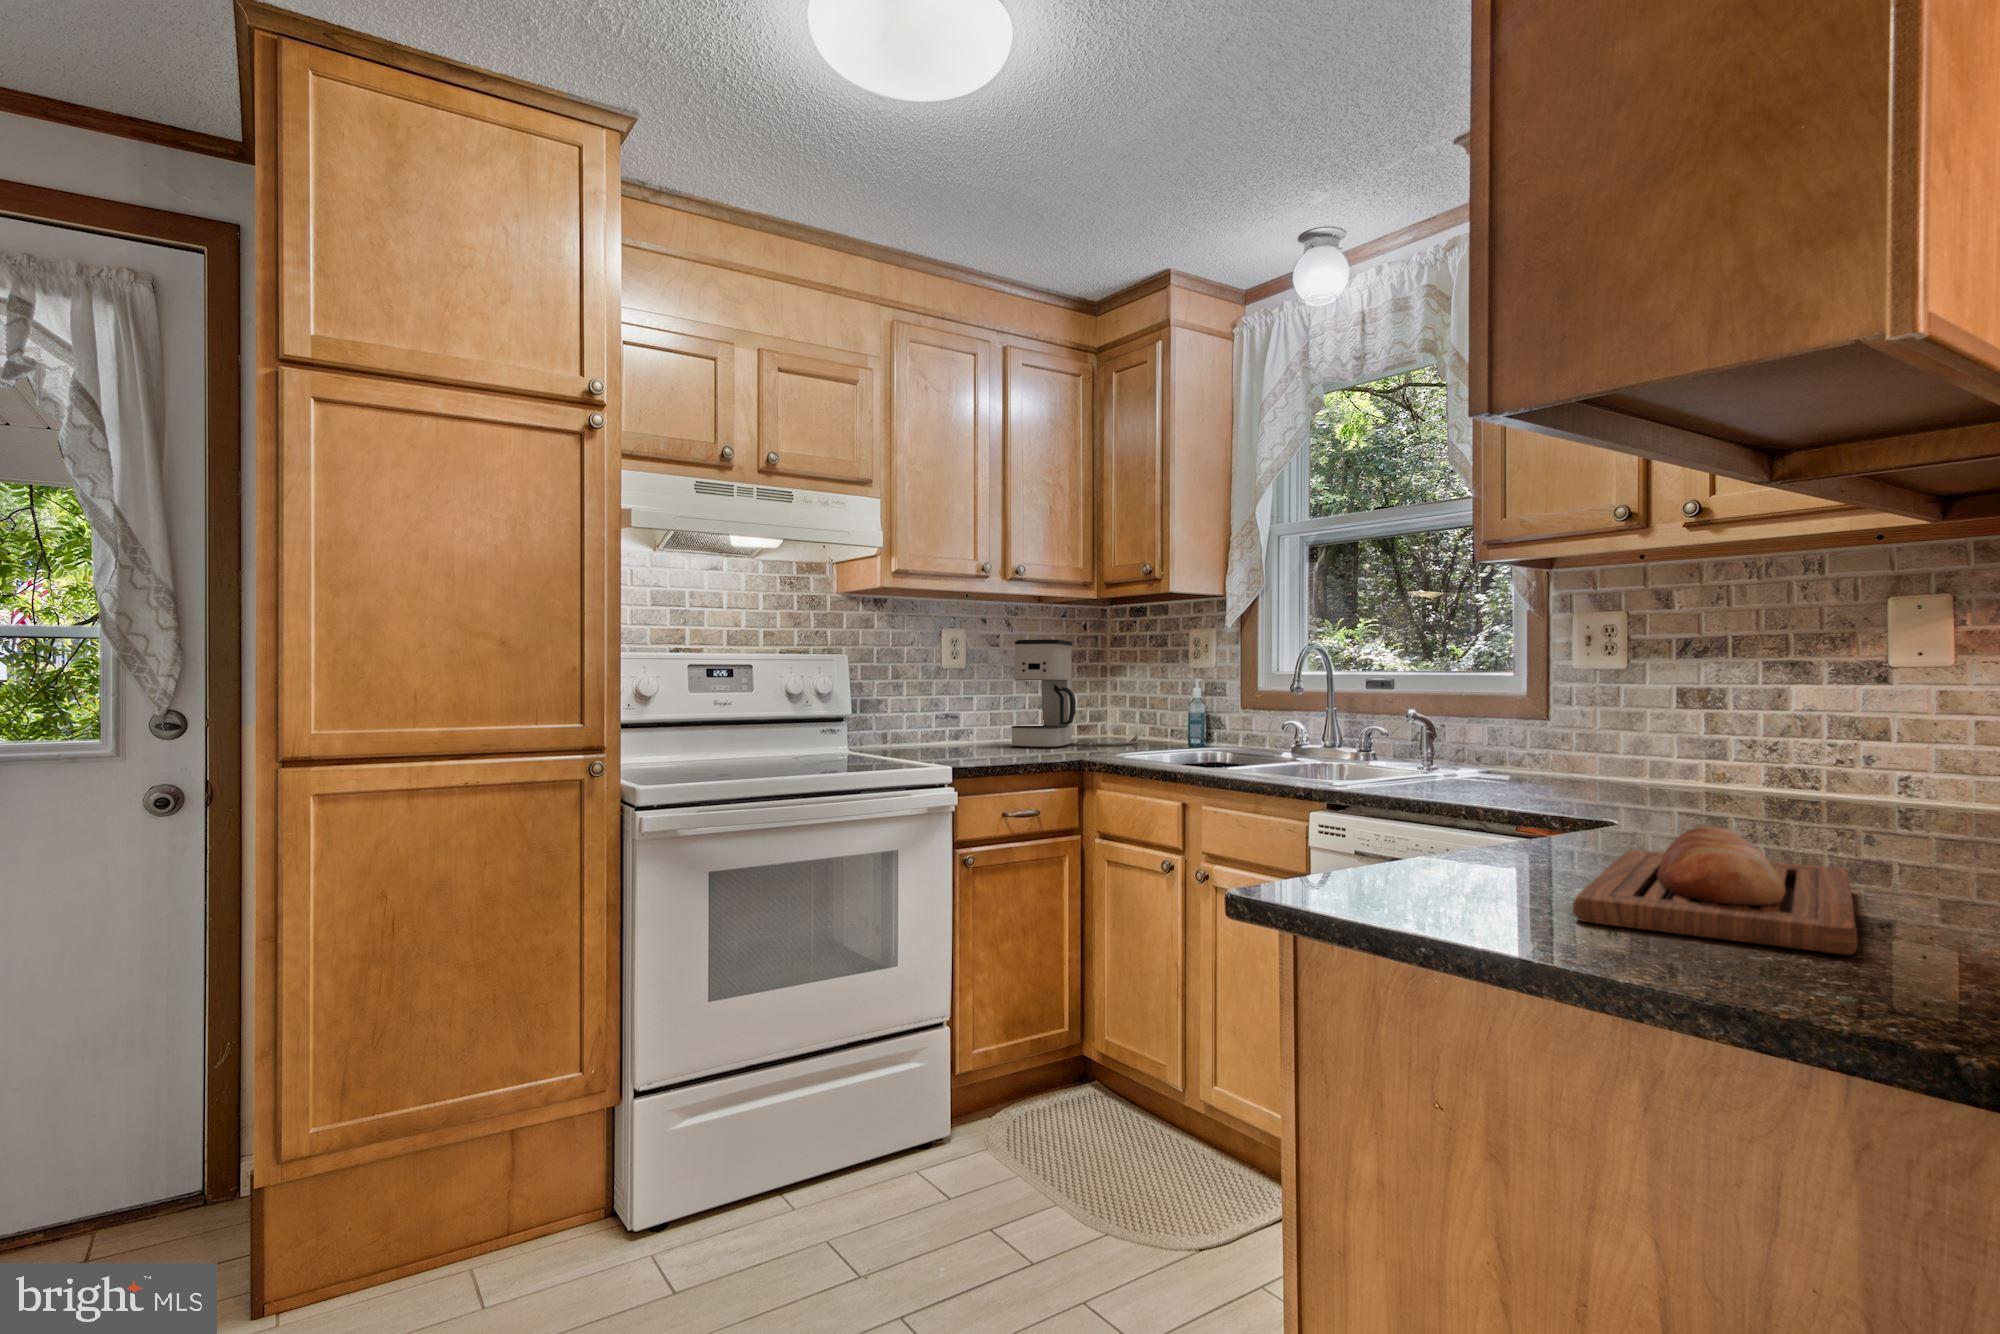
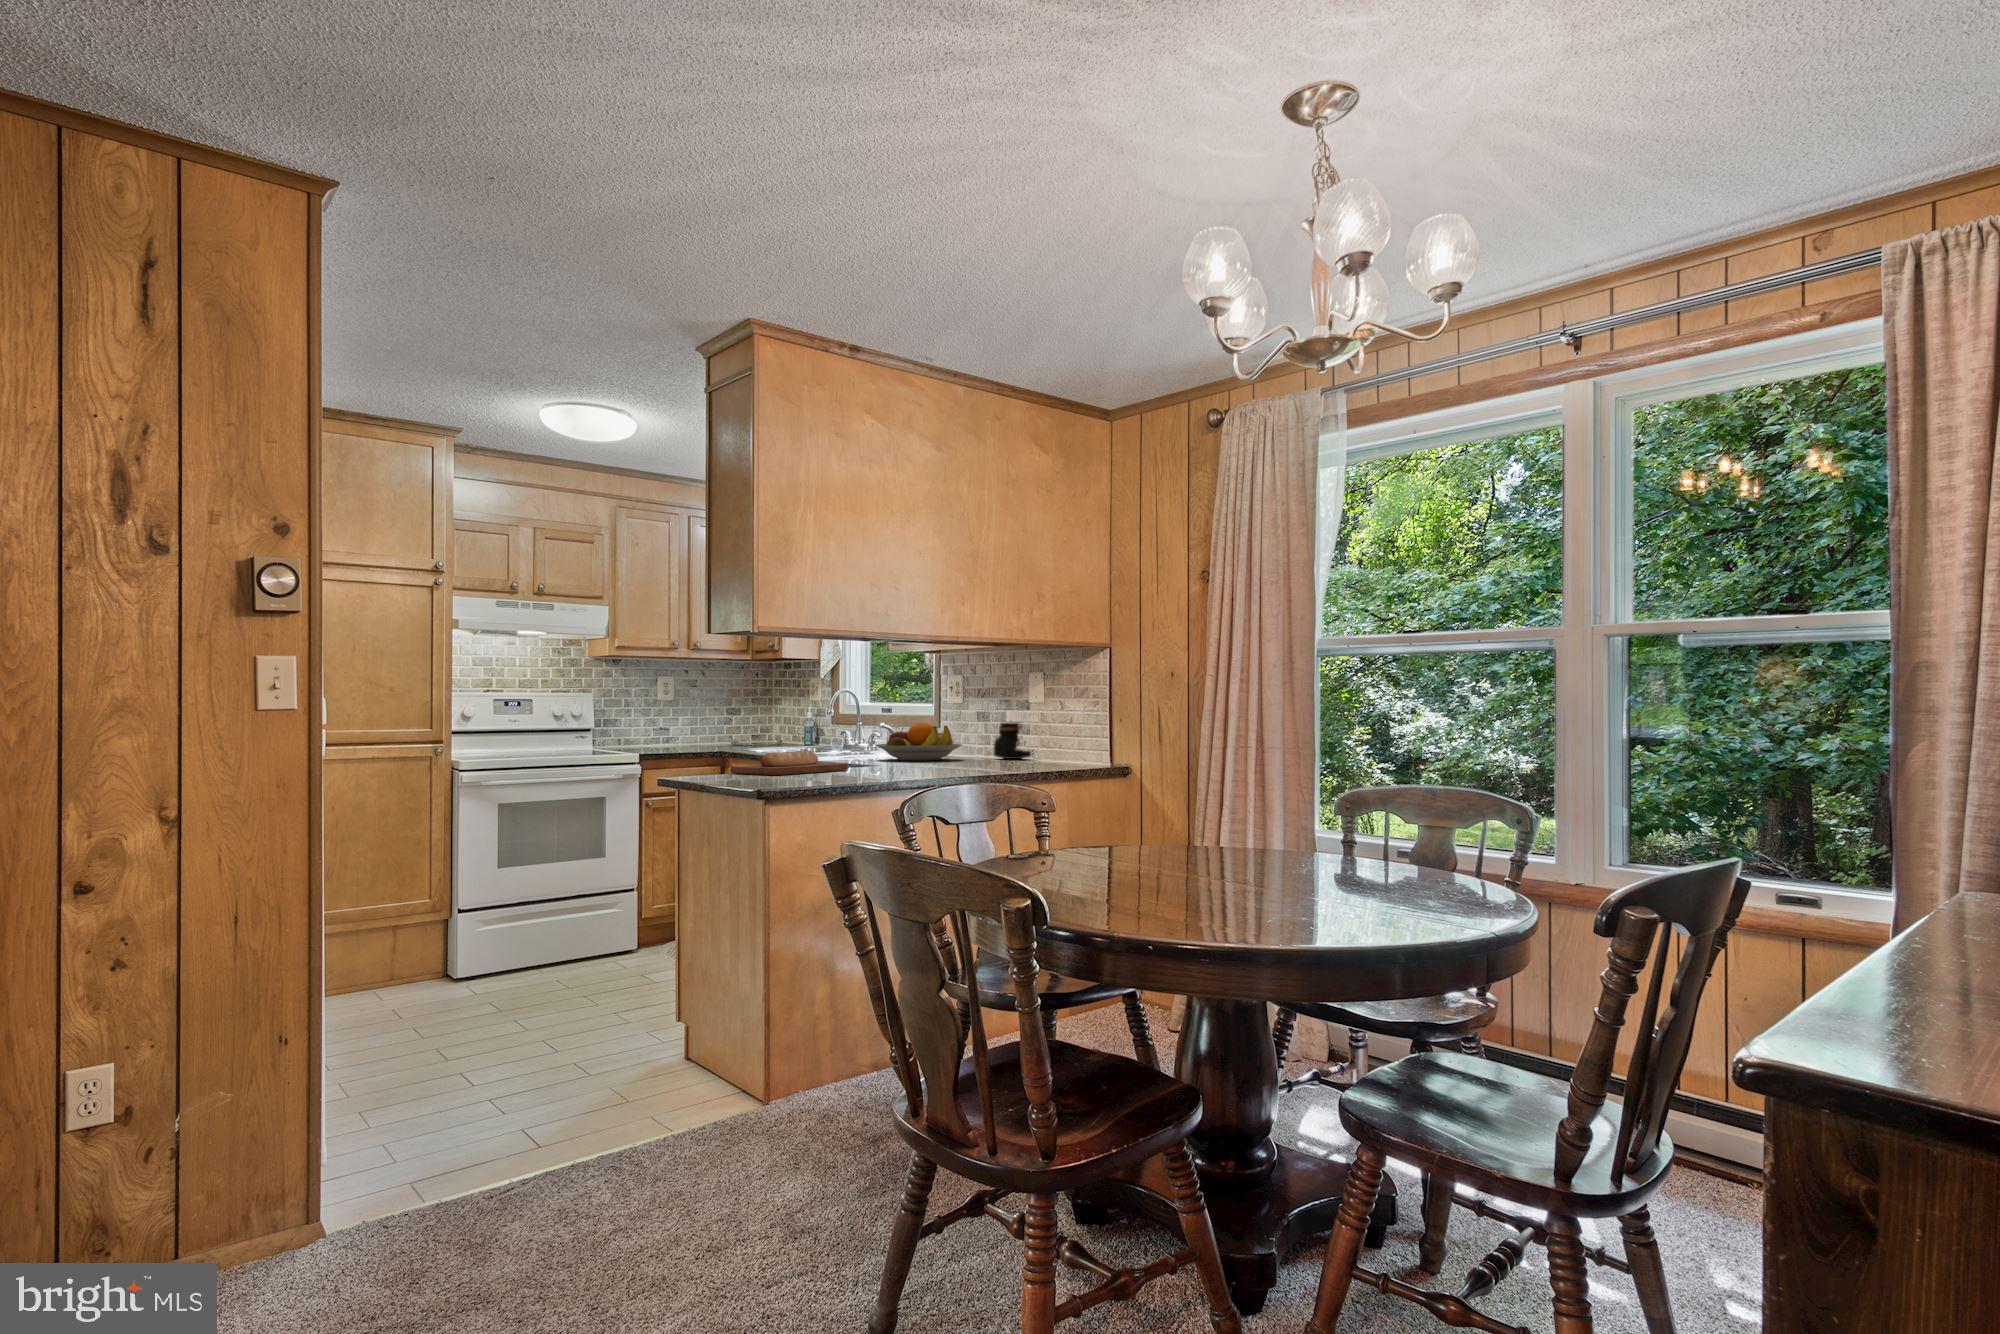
coffee maker: present [1011,639,1076,748] -> none [704,684,746,748]
jar: none [1802,718,1919,805] -> present [994,723,1031,759]
fruit bowl: none [1543,720,1779,811] -> present [876,723,962,761]

